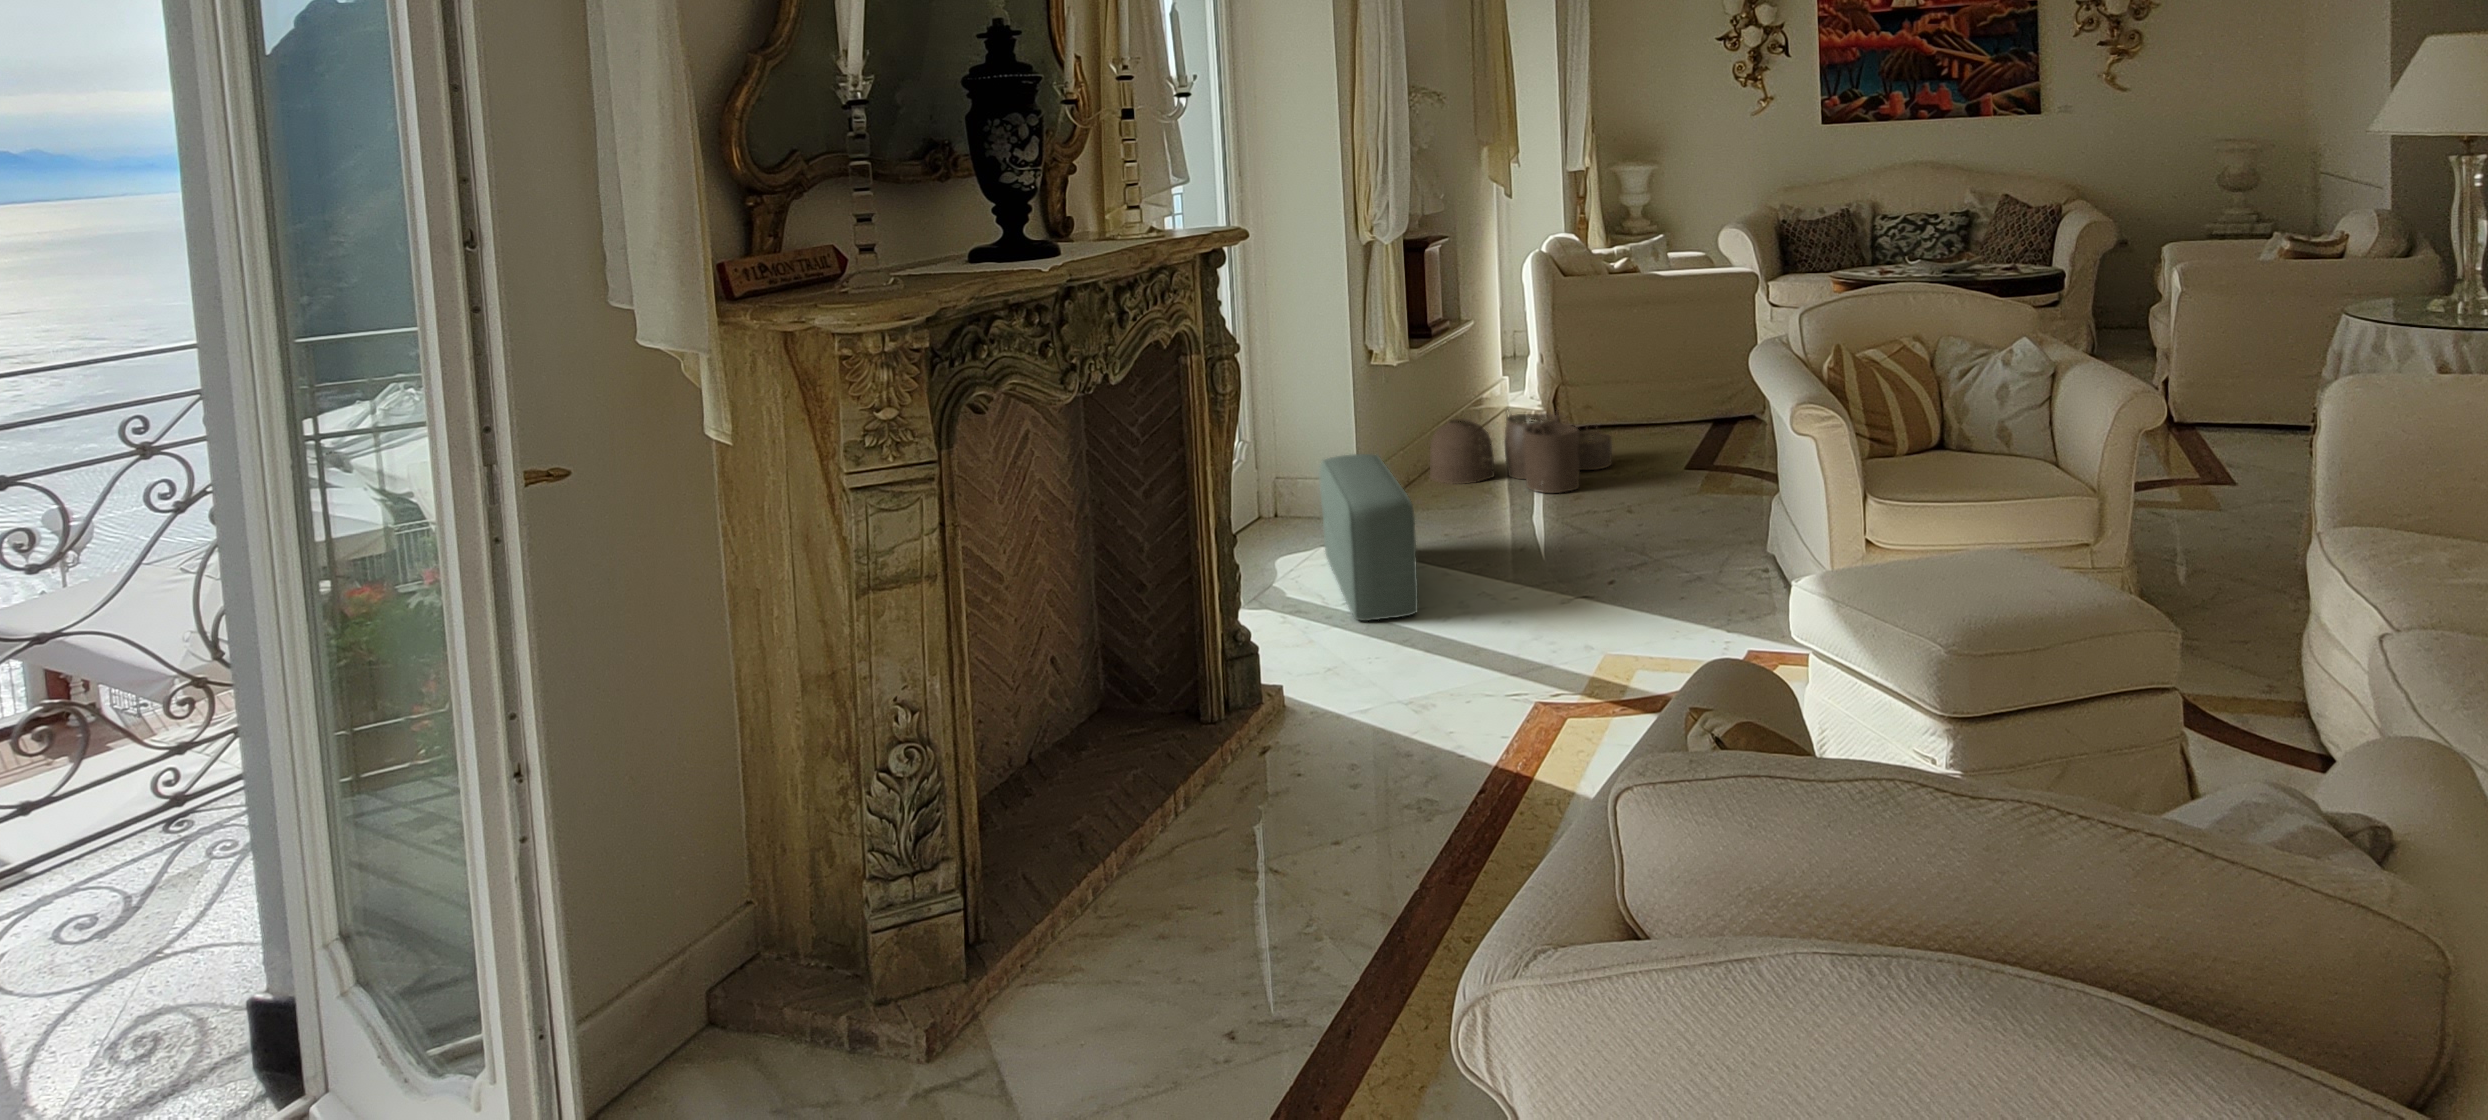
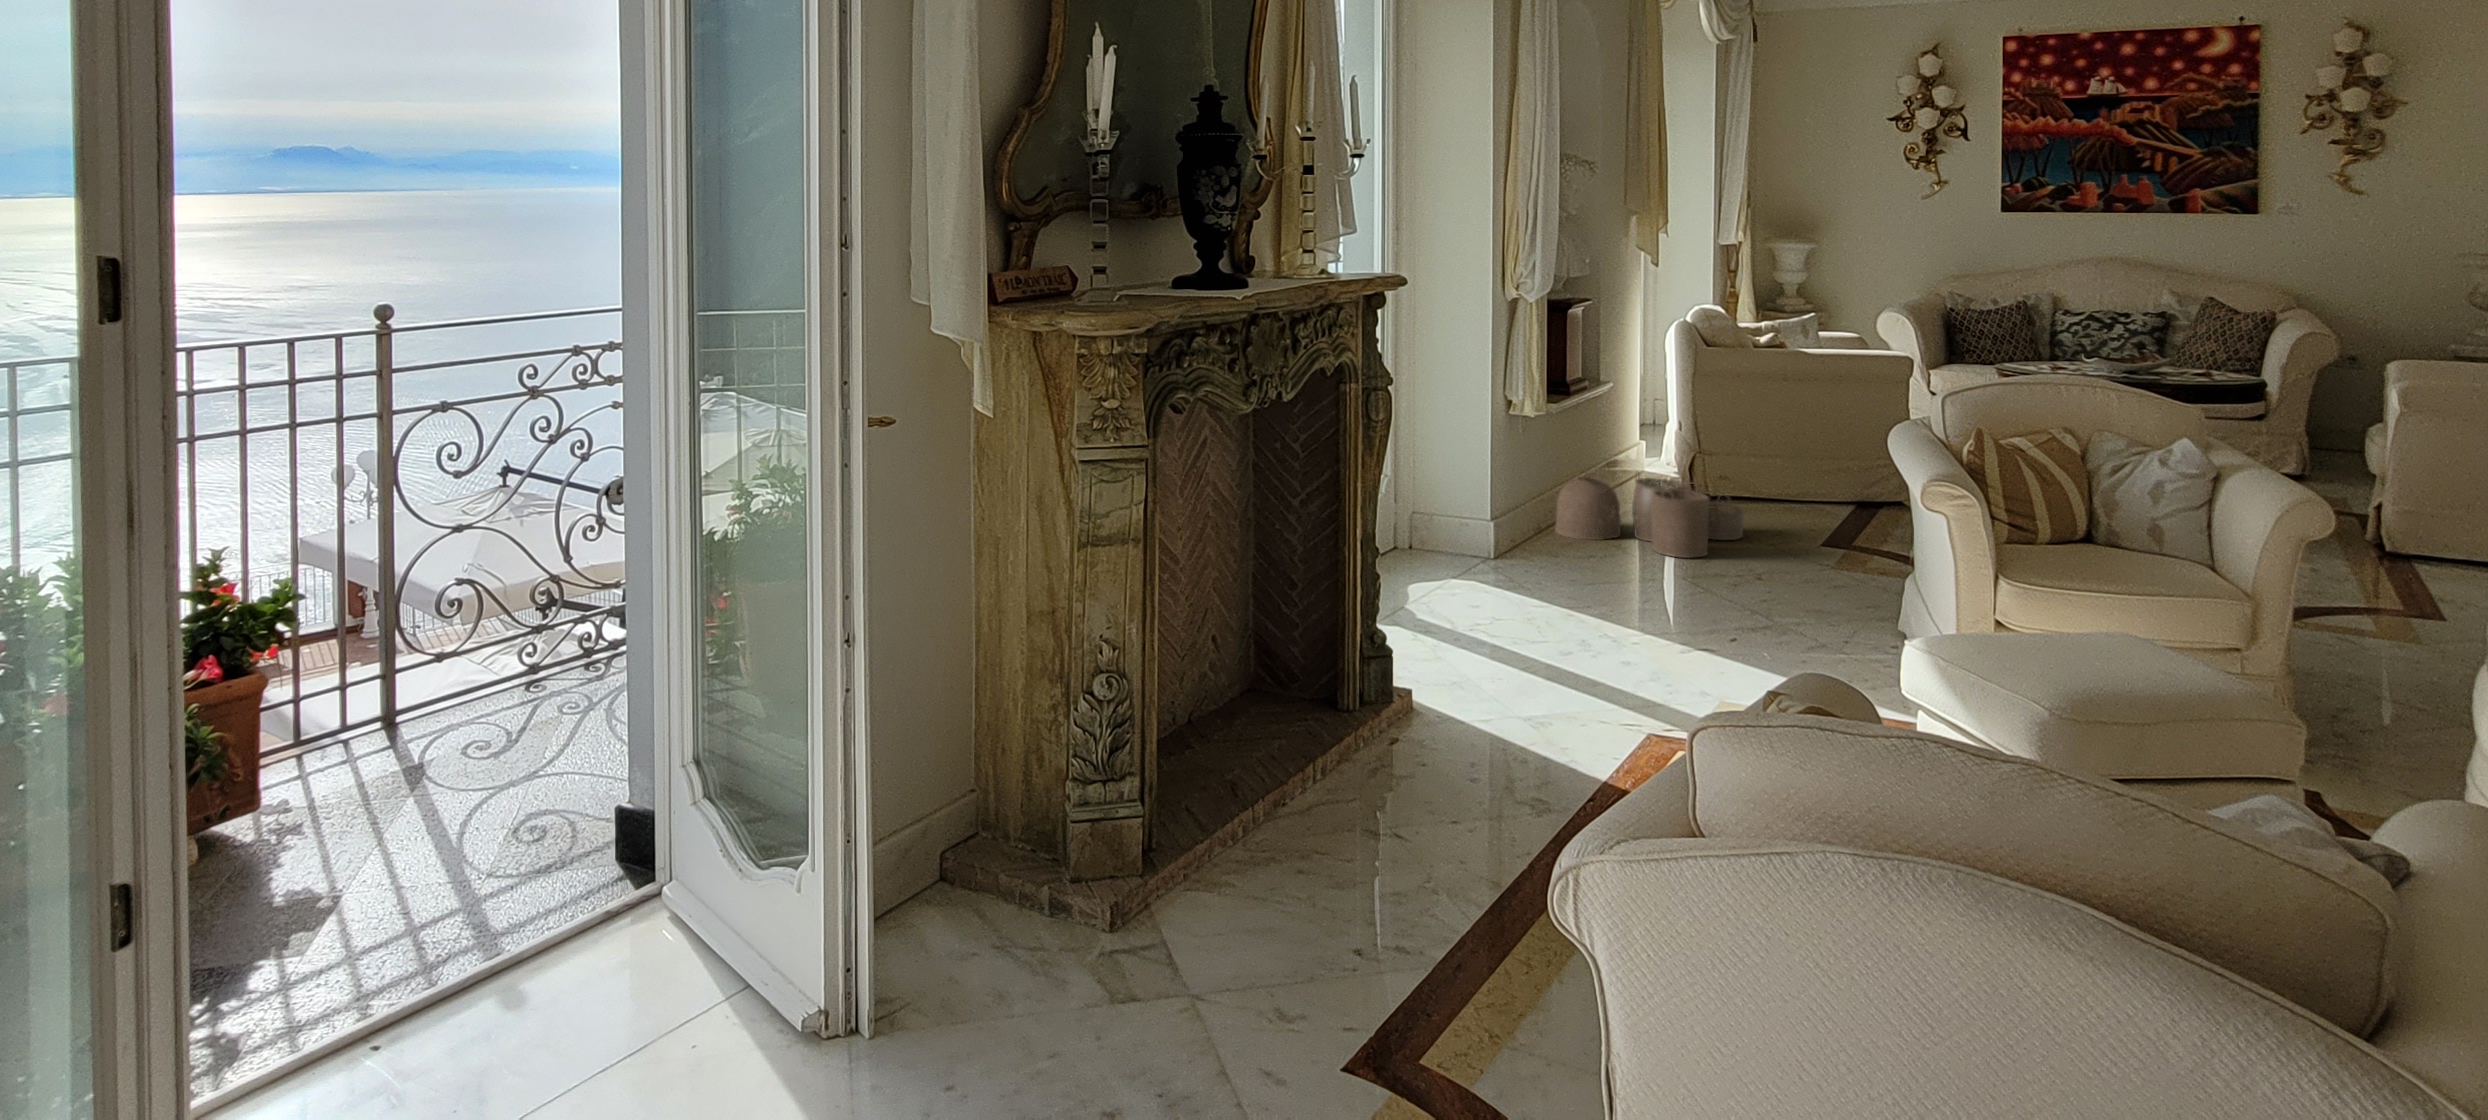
pouf: present [1319,454,1418,621] -> none [1451,496,1540,650]

